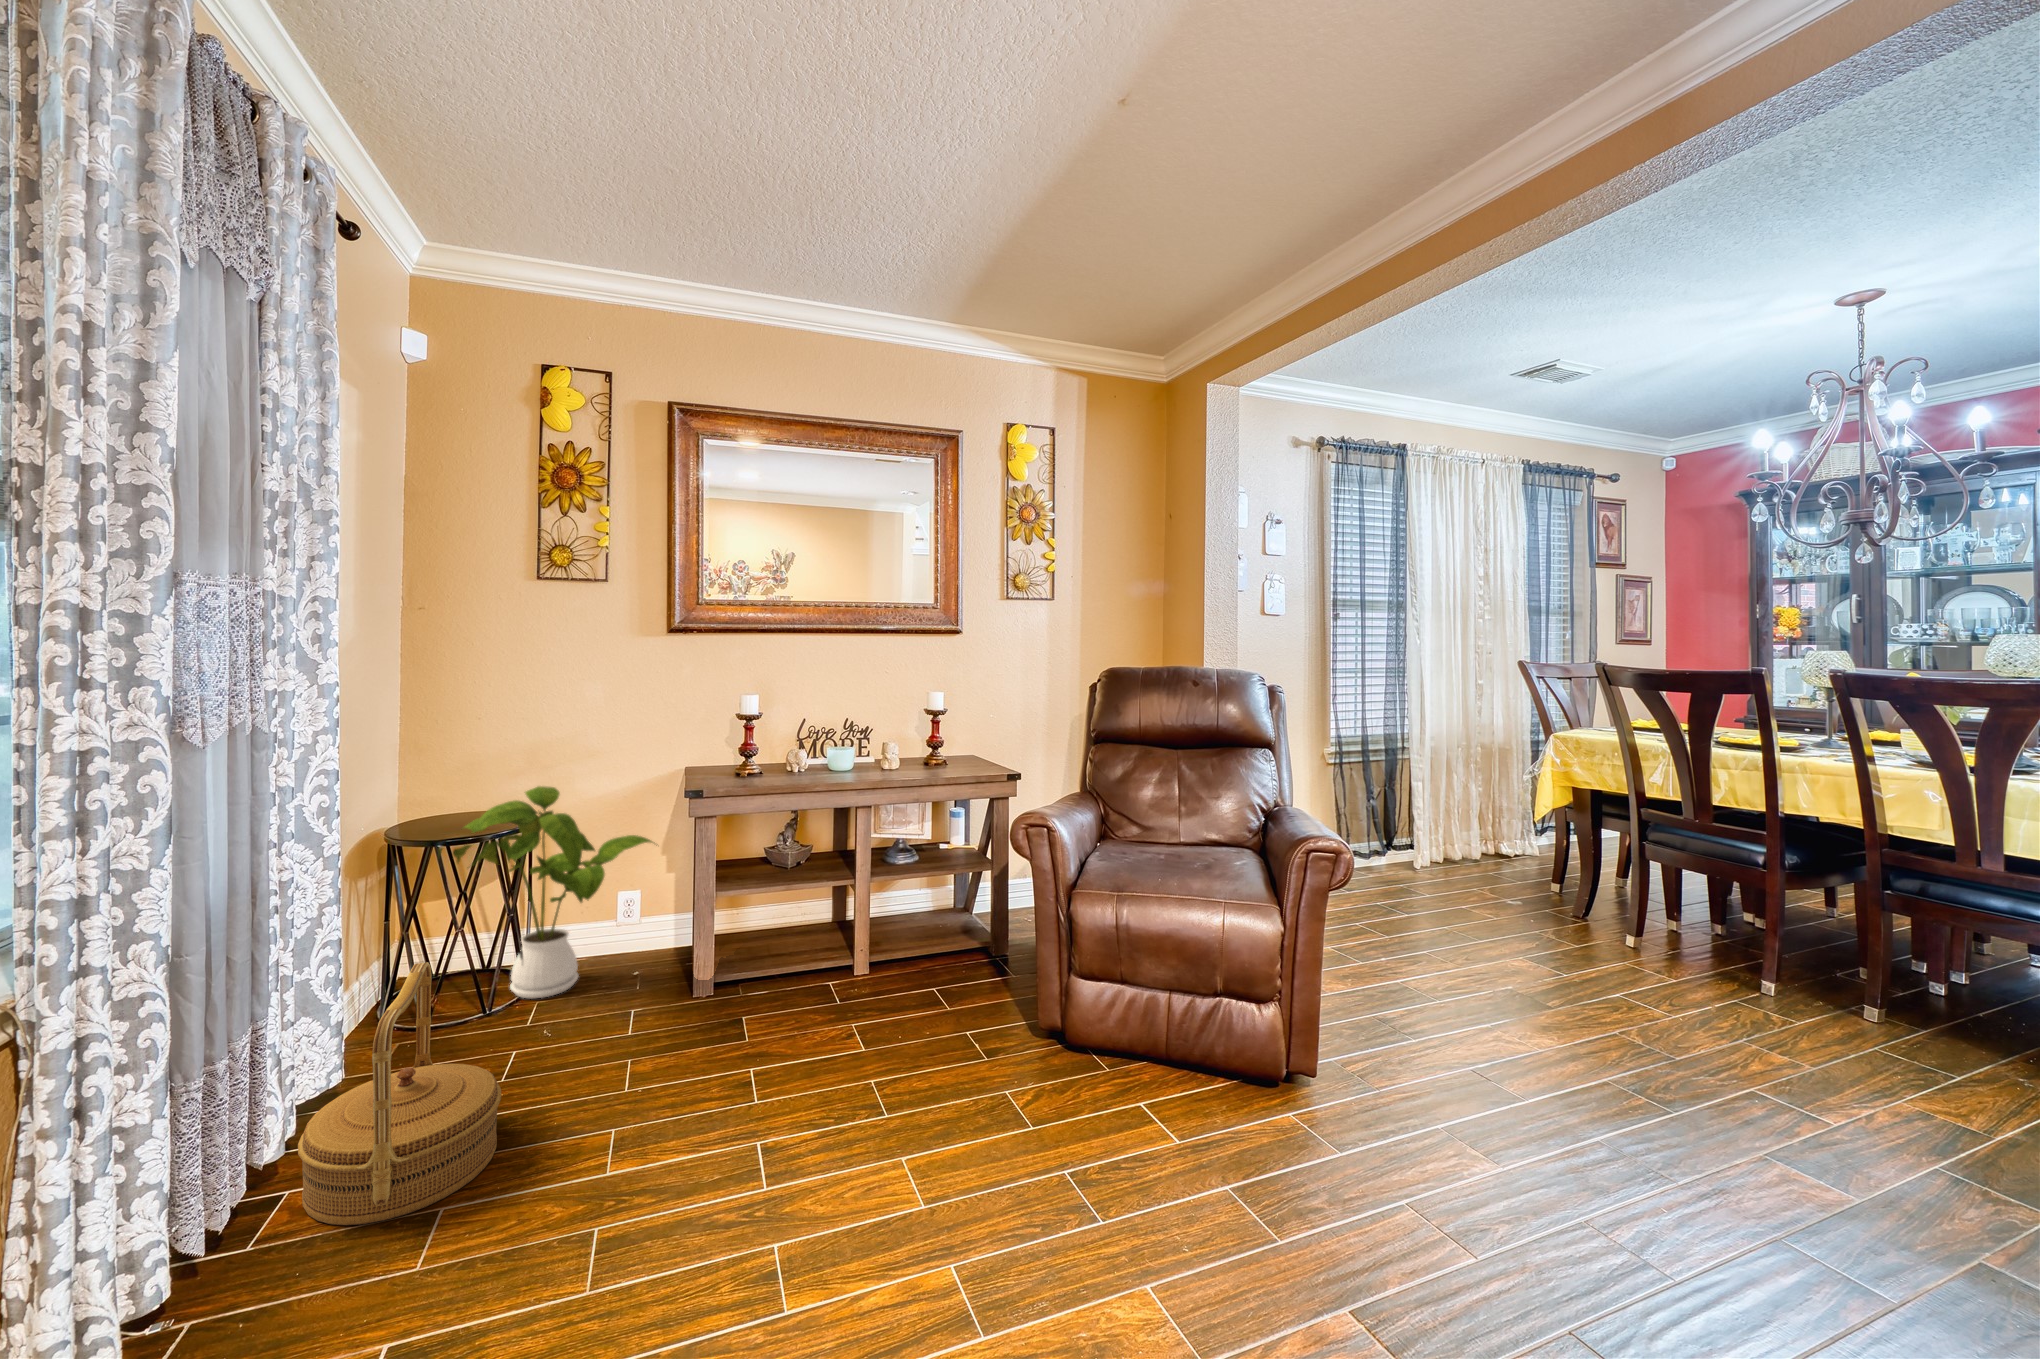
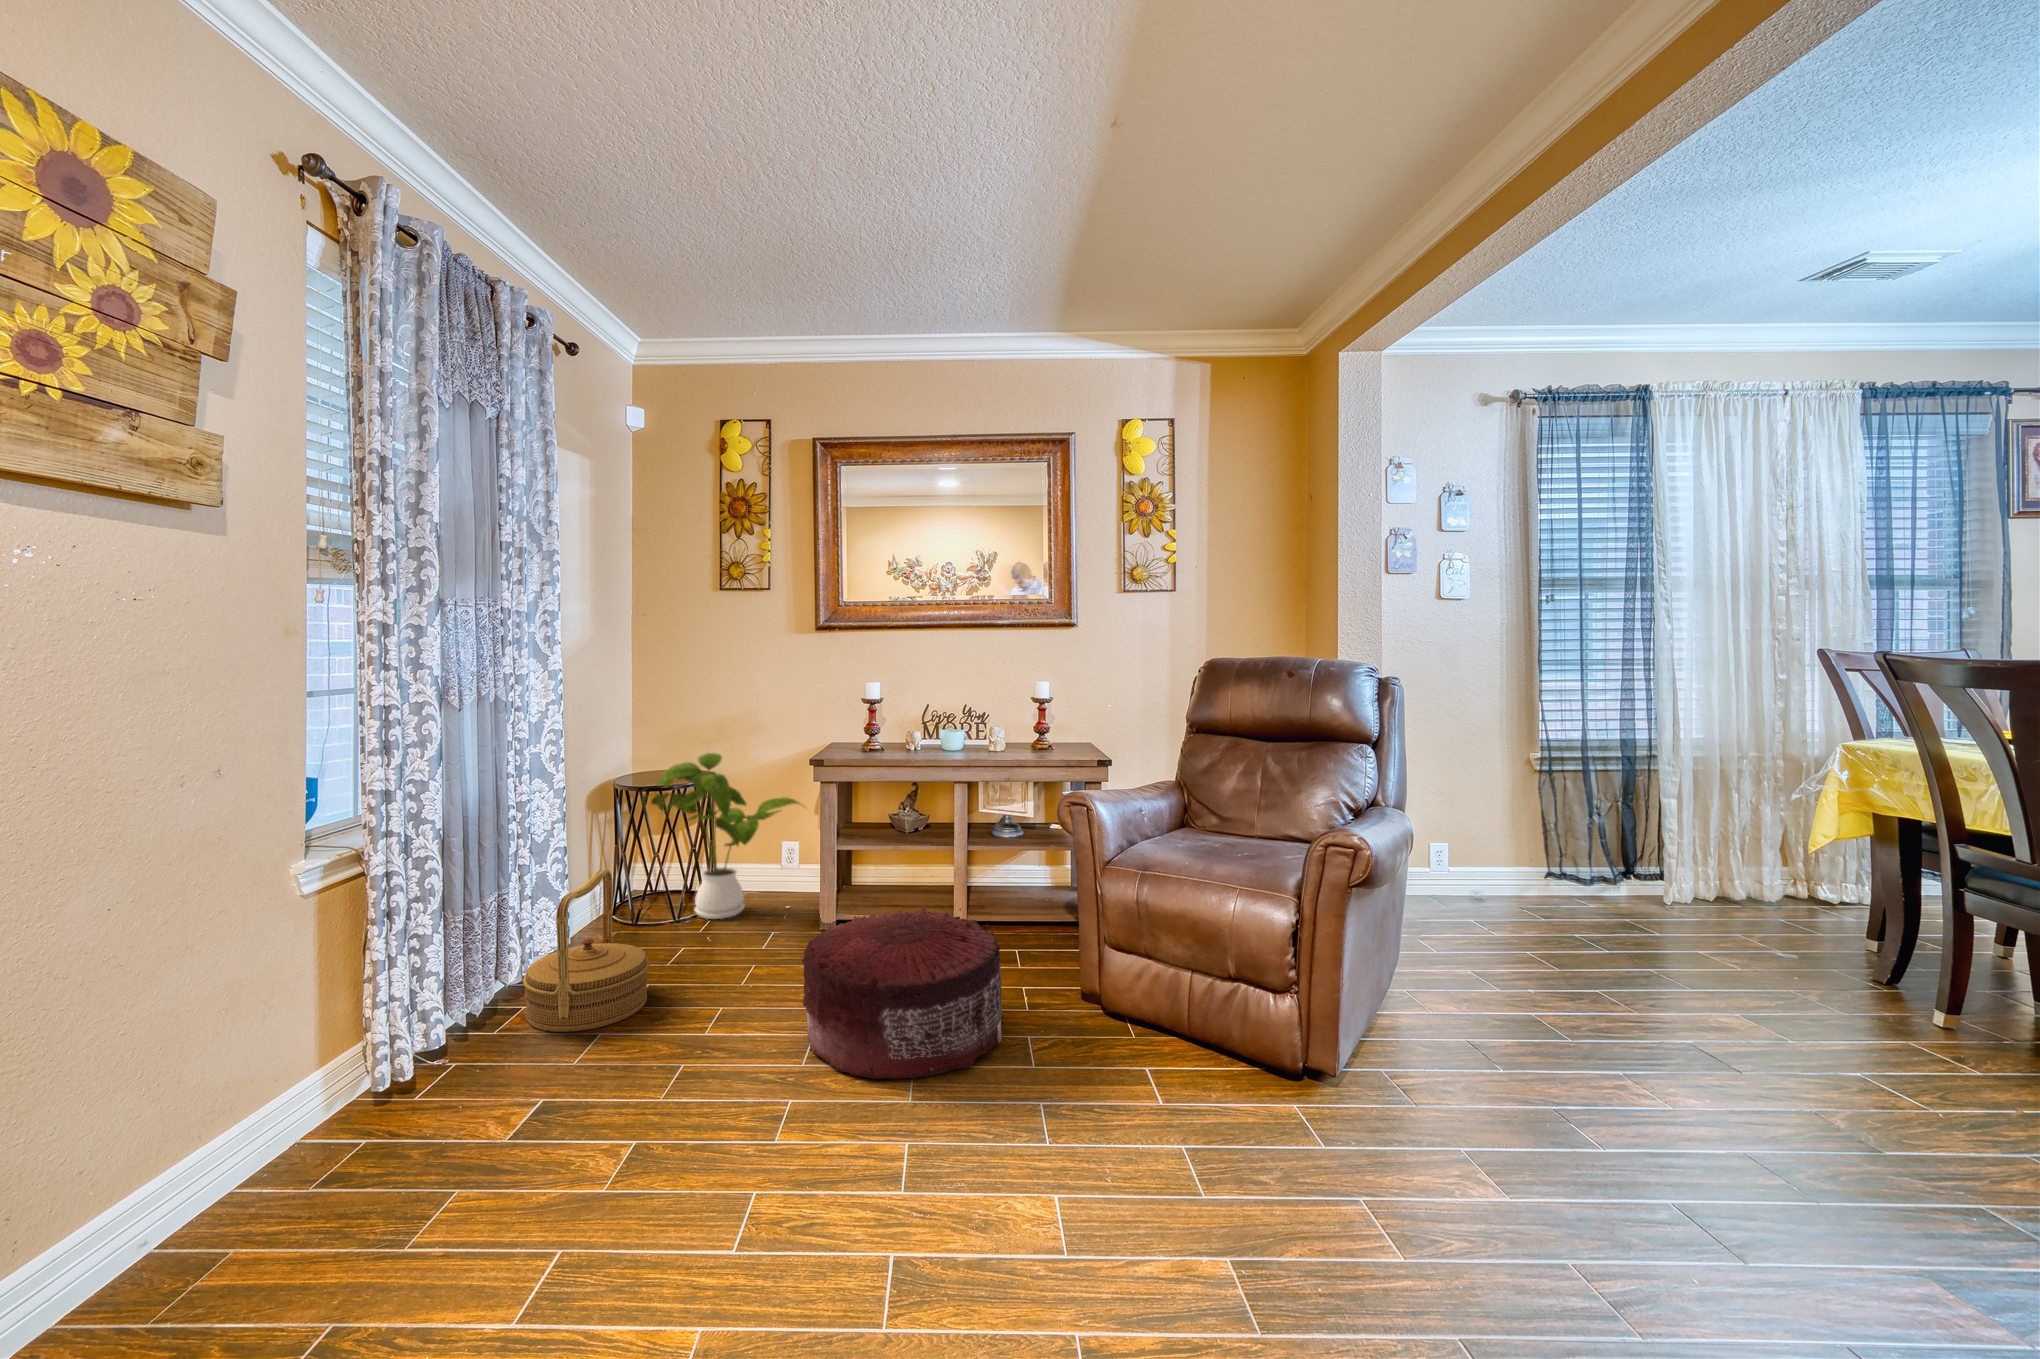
pouf: none [751,964,999,1208] -> present [802,908,1004,1079]

